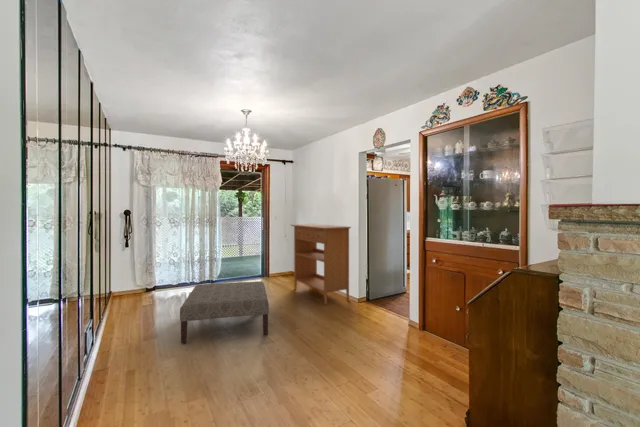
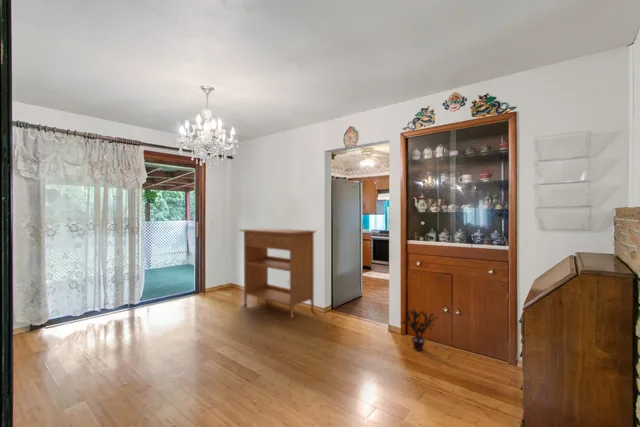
ottoman: present [180,281,269,344] -> none [129,300,250,400]
potted plant: none [405,303,448,345] -> present [402,310,435,351]

